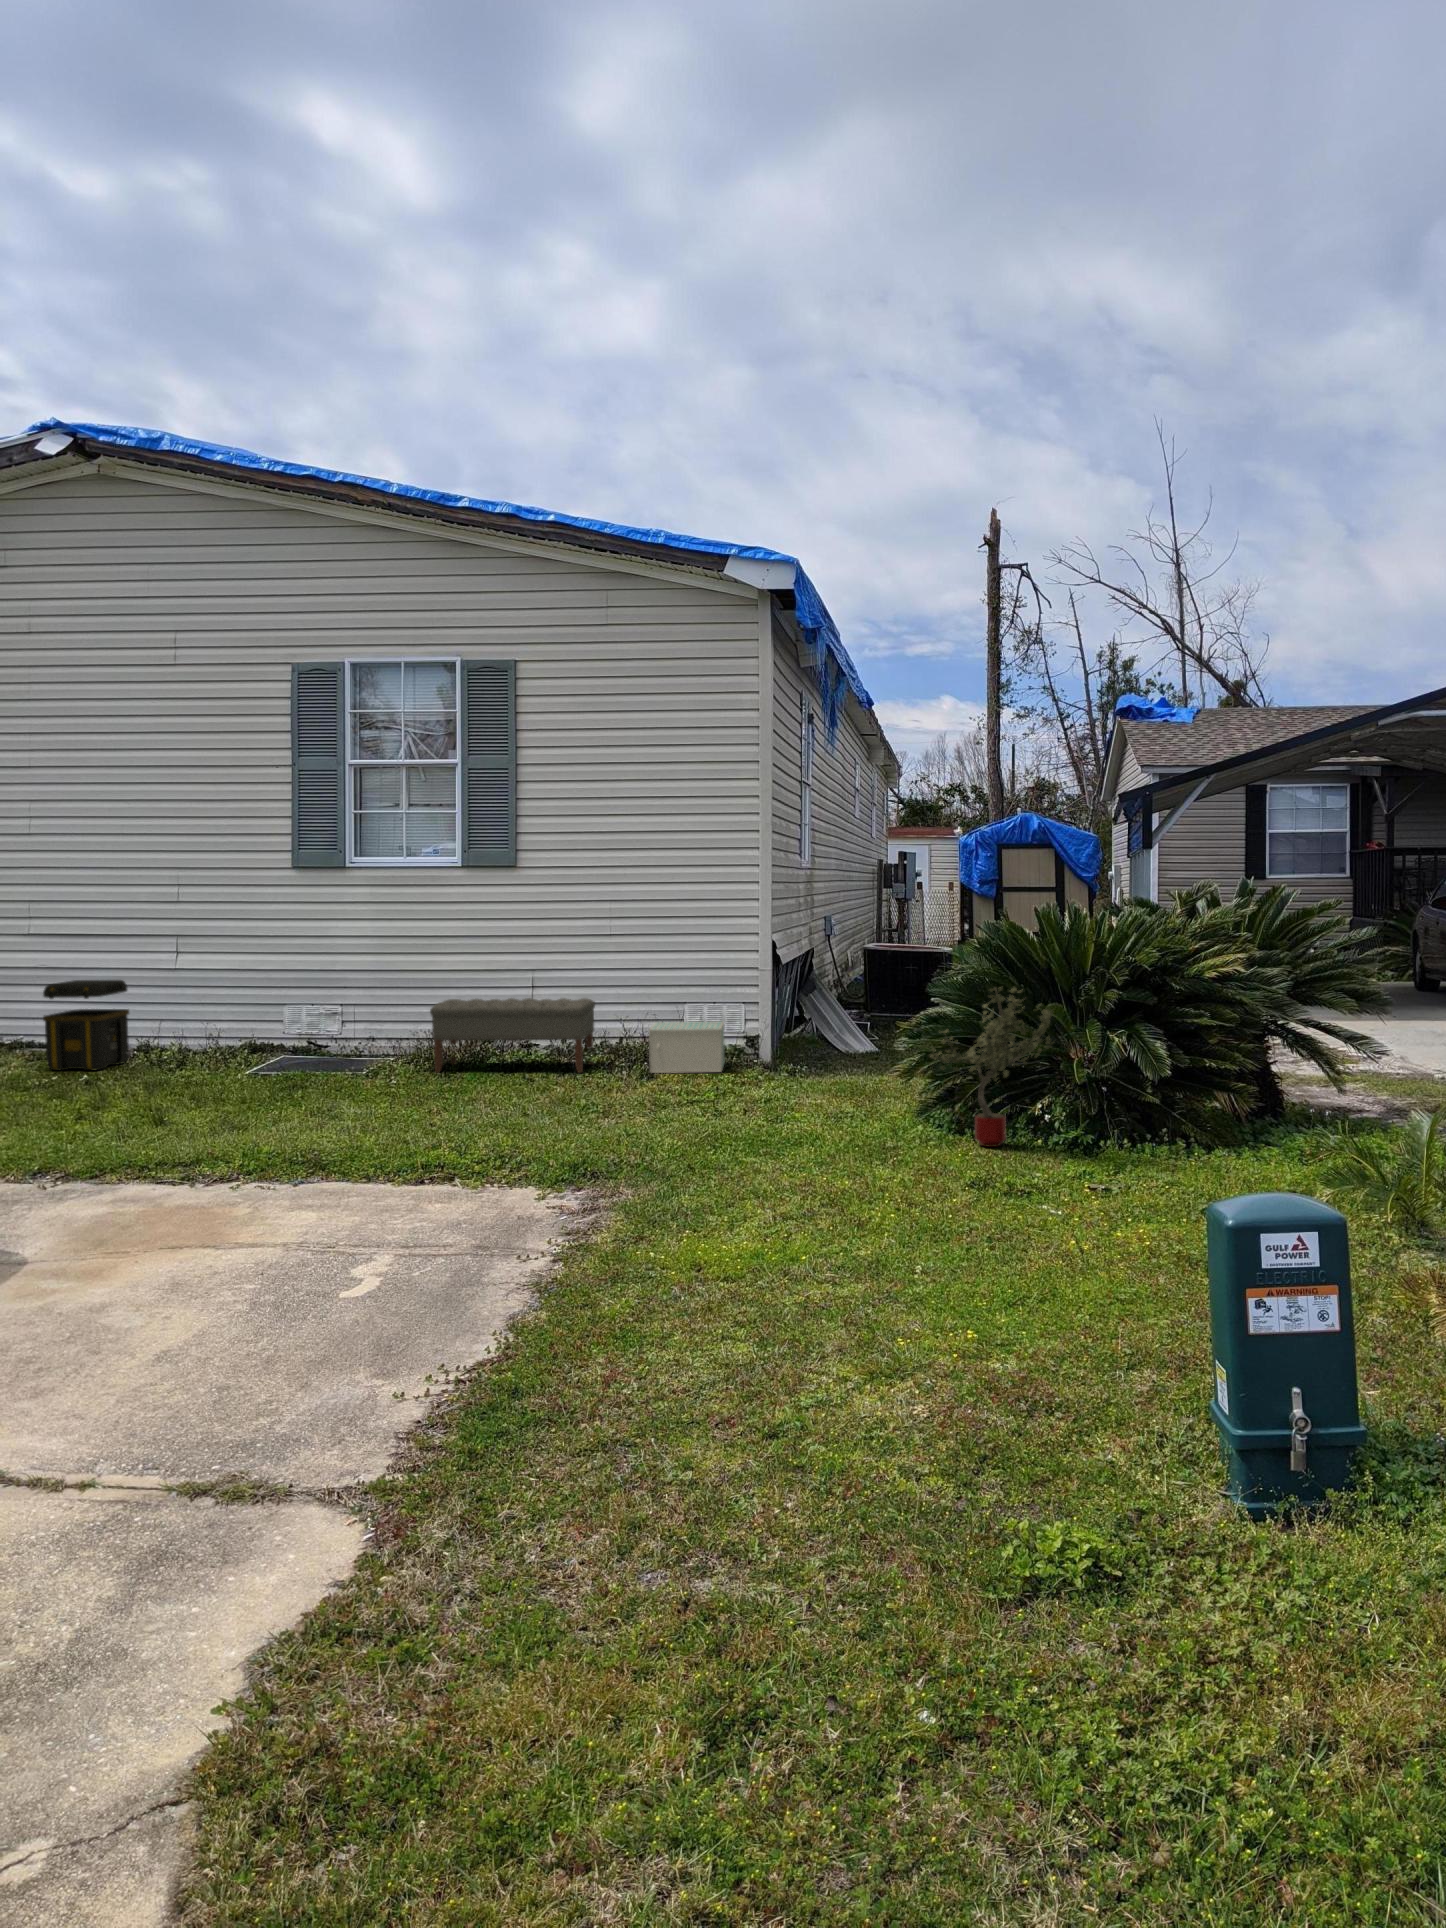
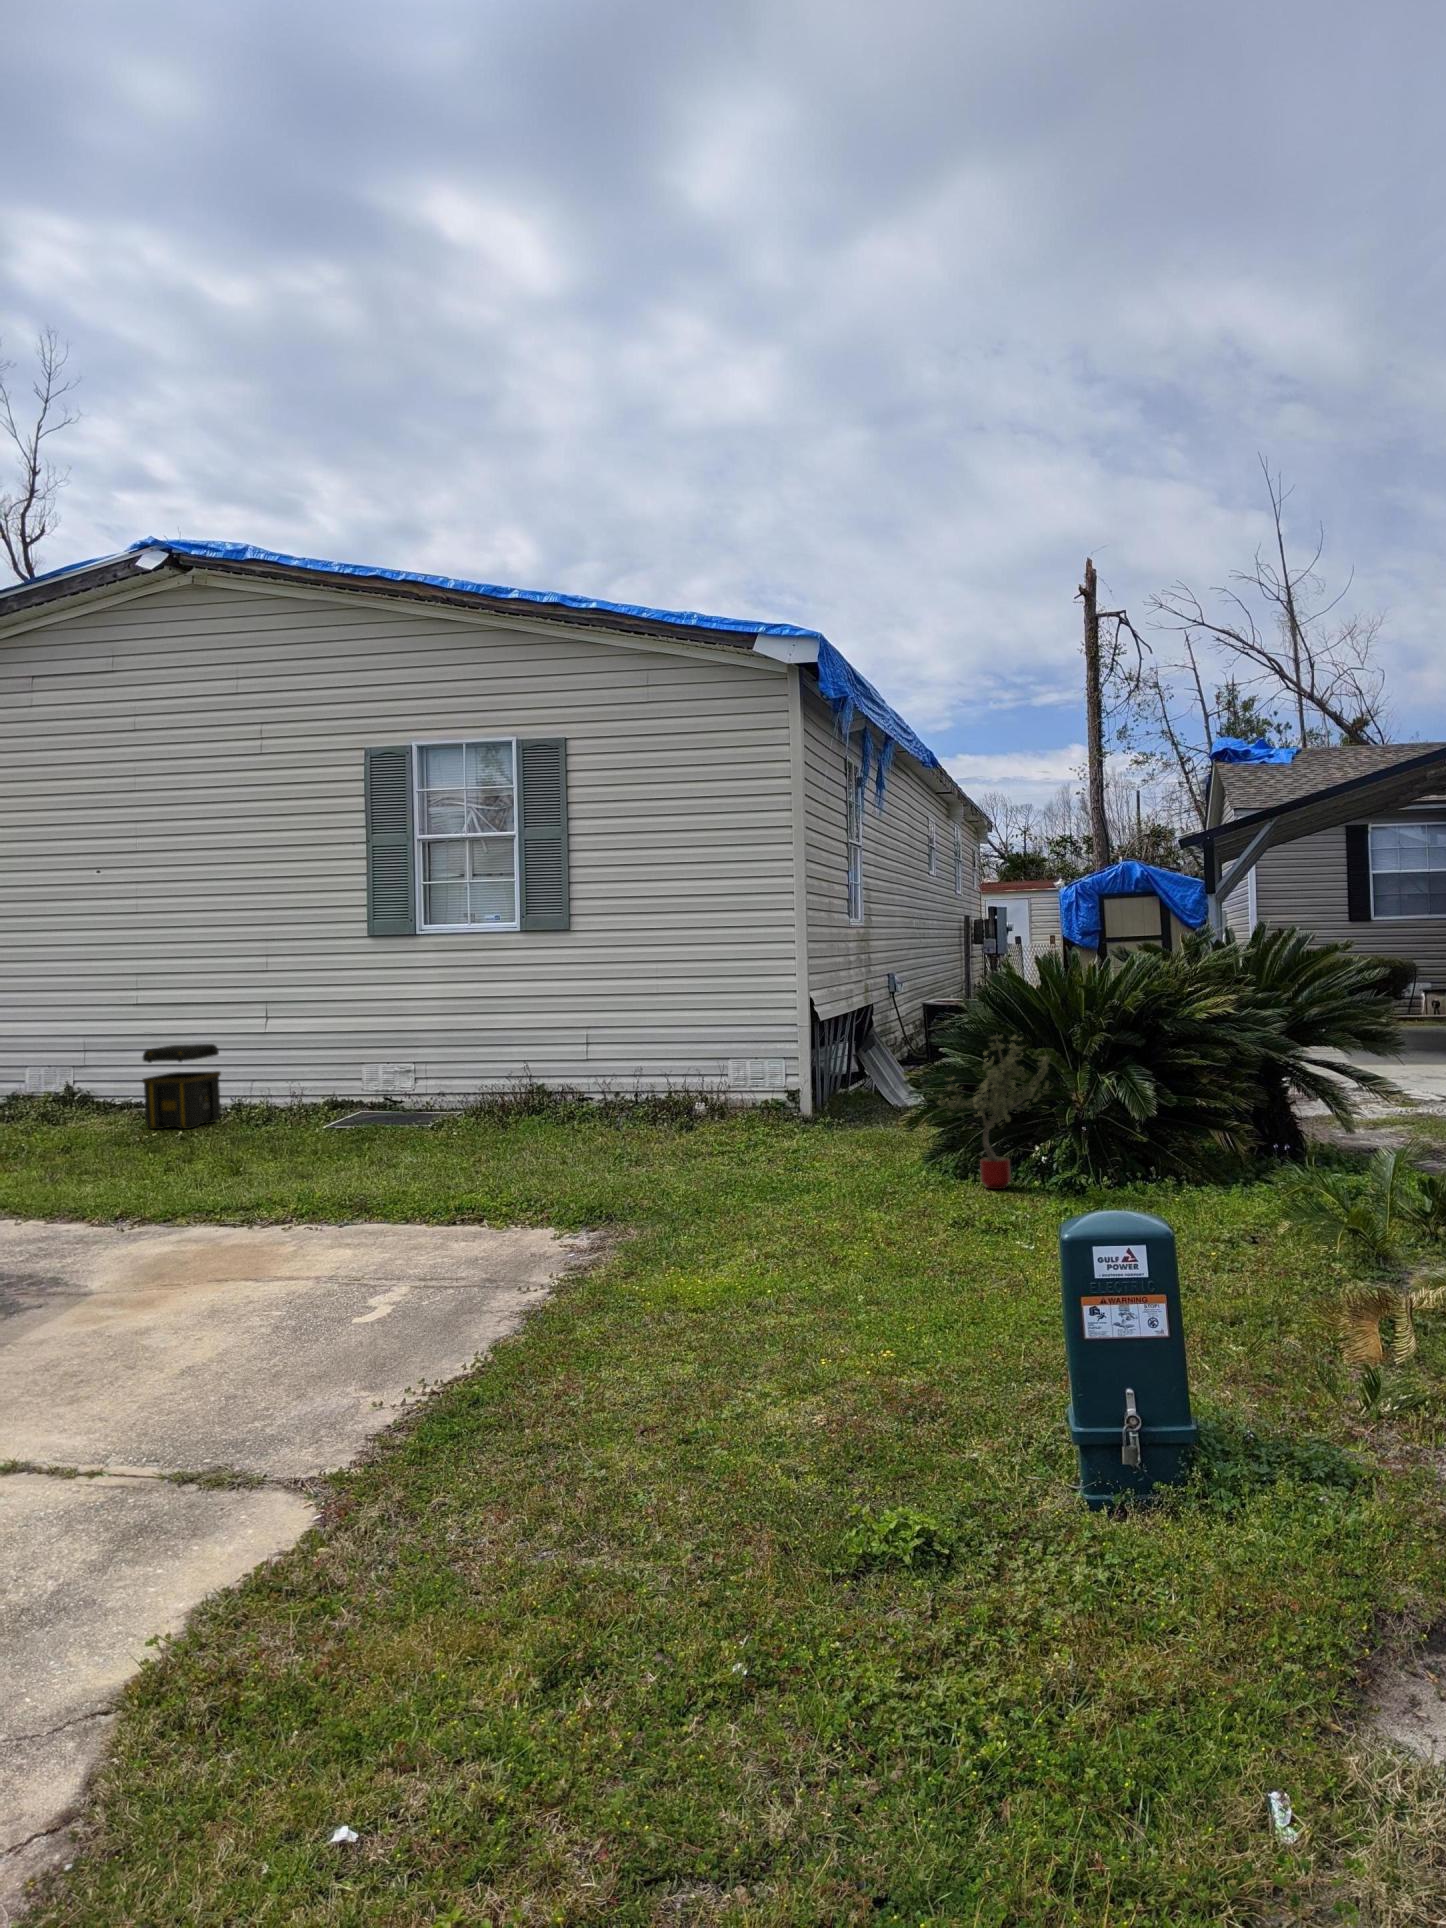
bench: present [430,998,595,1073] -> none [490,1054,646,1127]
storage box: present [649,1022,725,1073] -> none [694,1074,771,1124]

